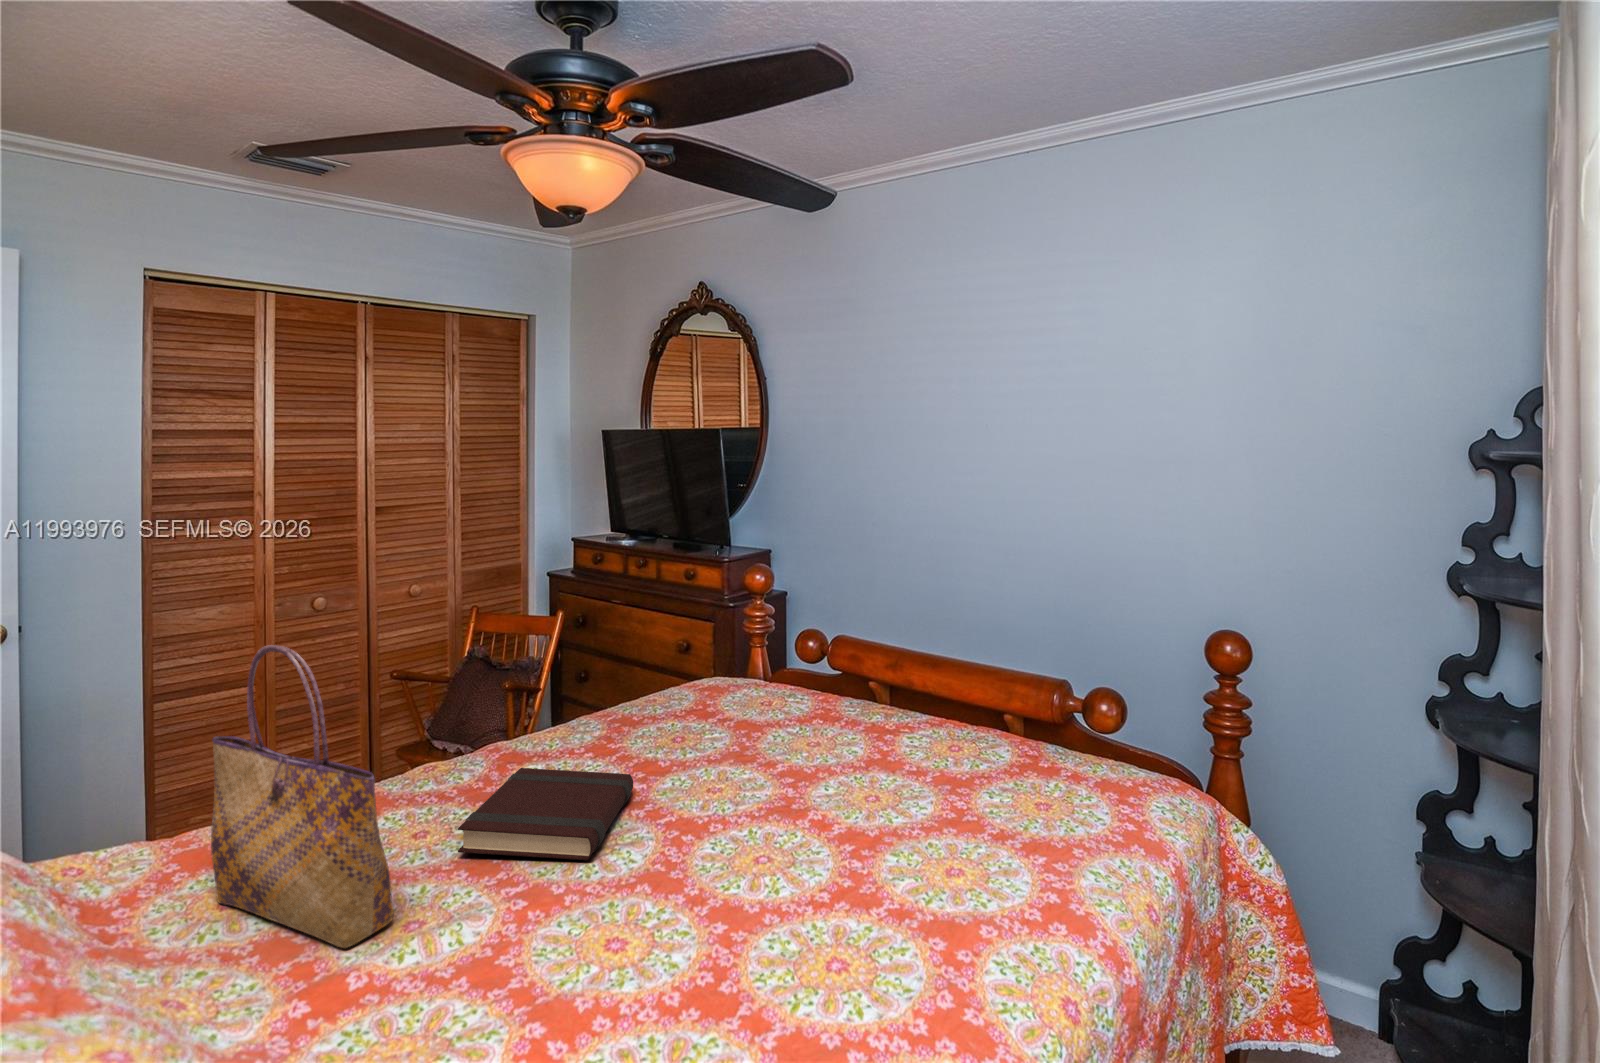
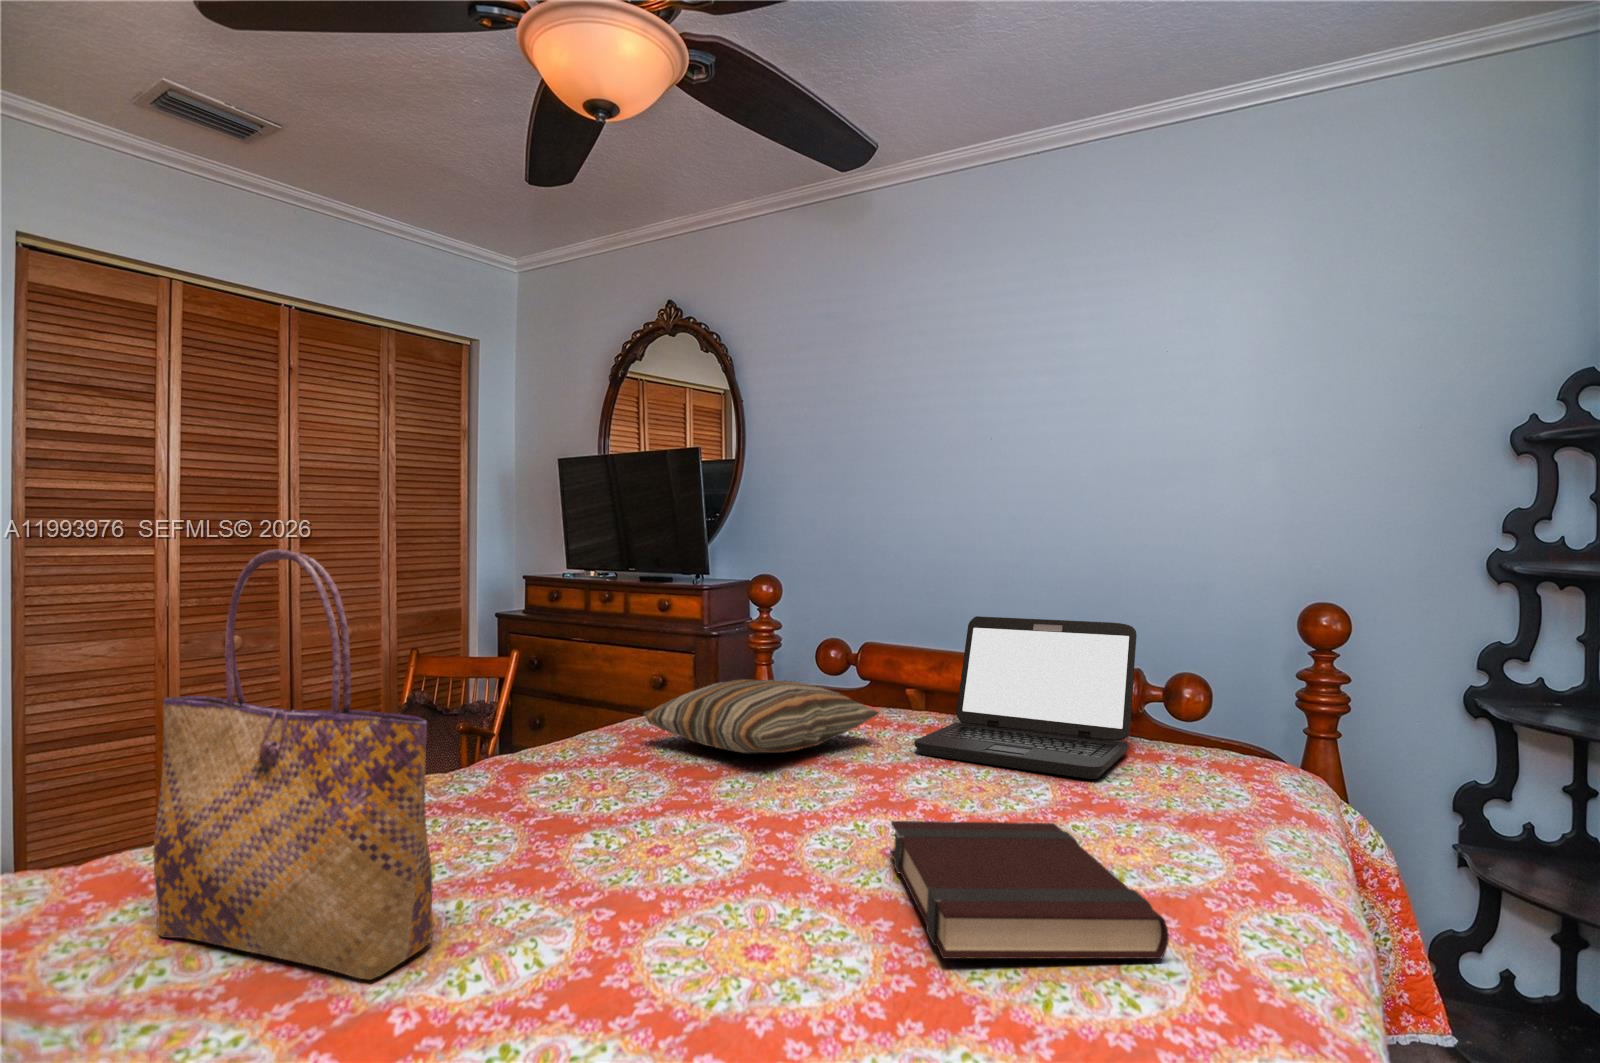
laptop: none [845,629,1052,793] -> present [914,616,1137,779]
pillow: none [619,682,820,753] -> present [644,680,879,753]
book: present [458,768,633,860] -> present [890,821,1169,959]

